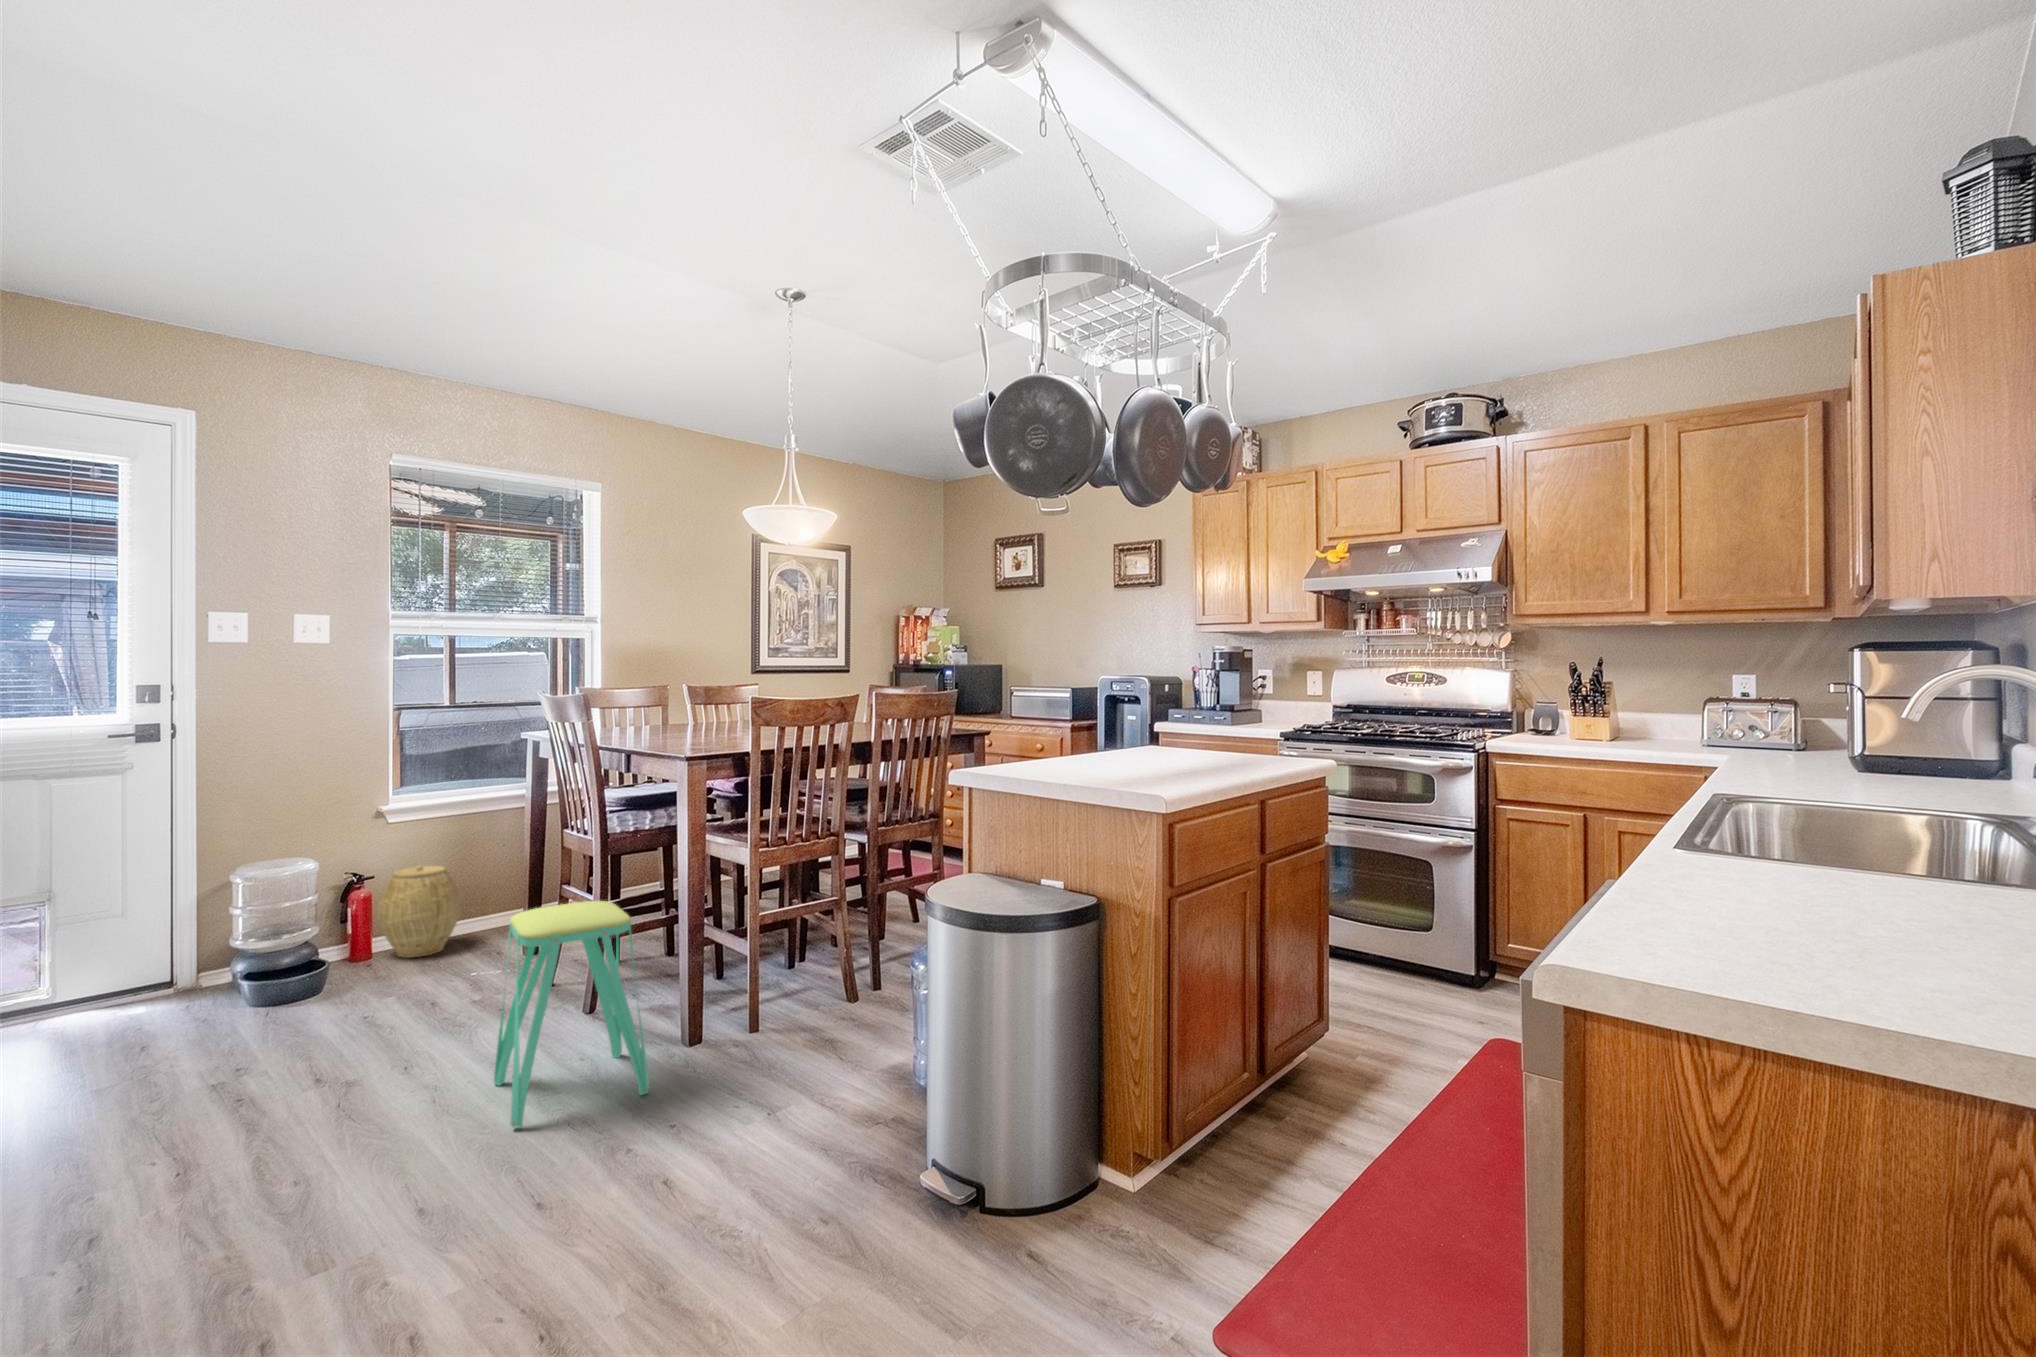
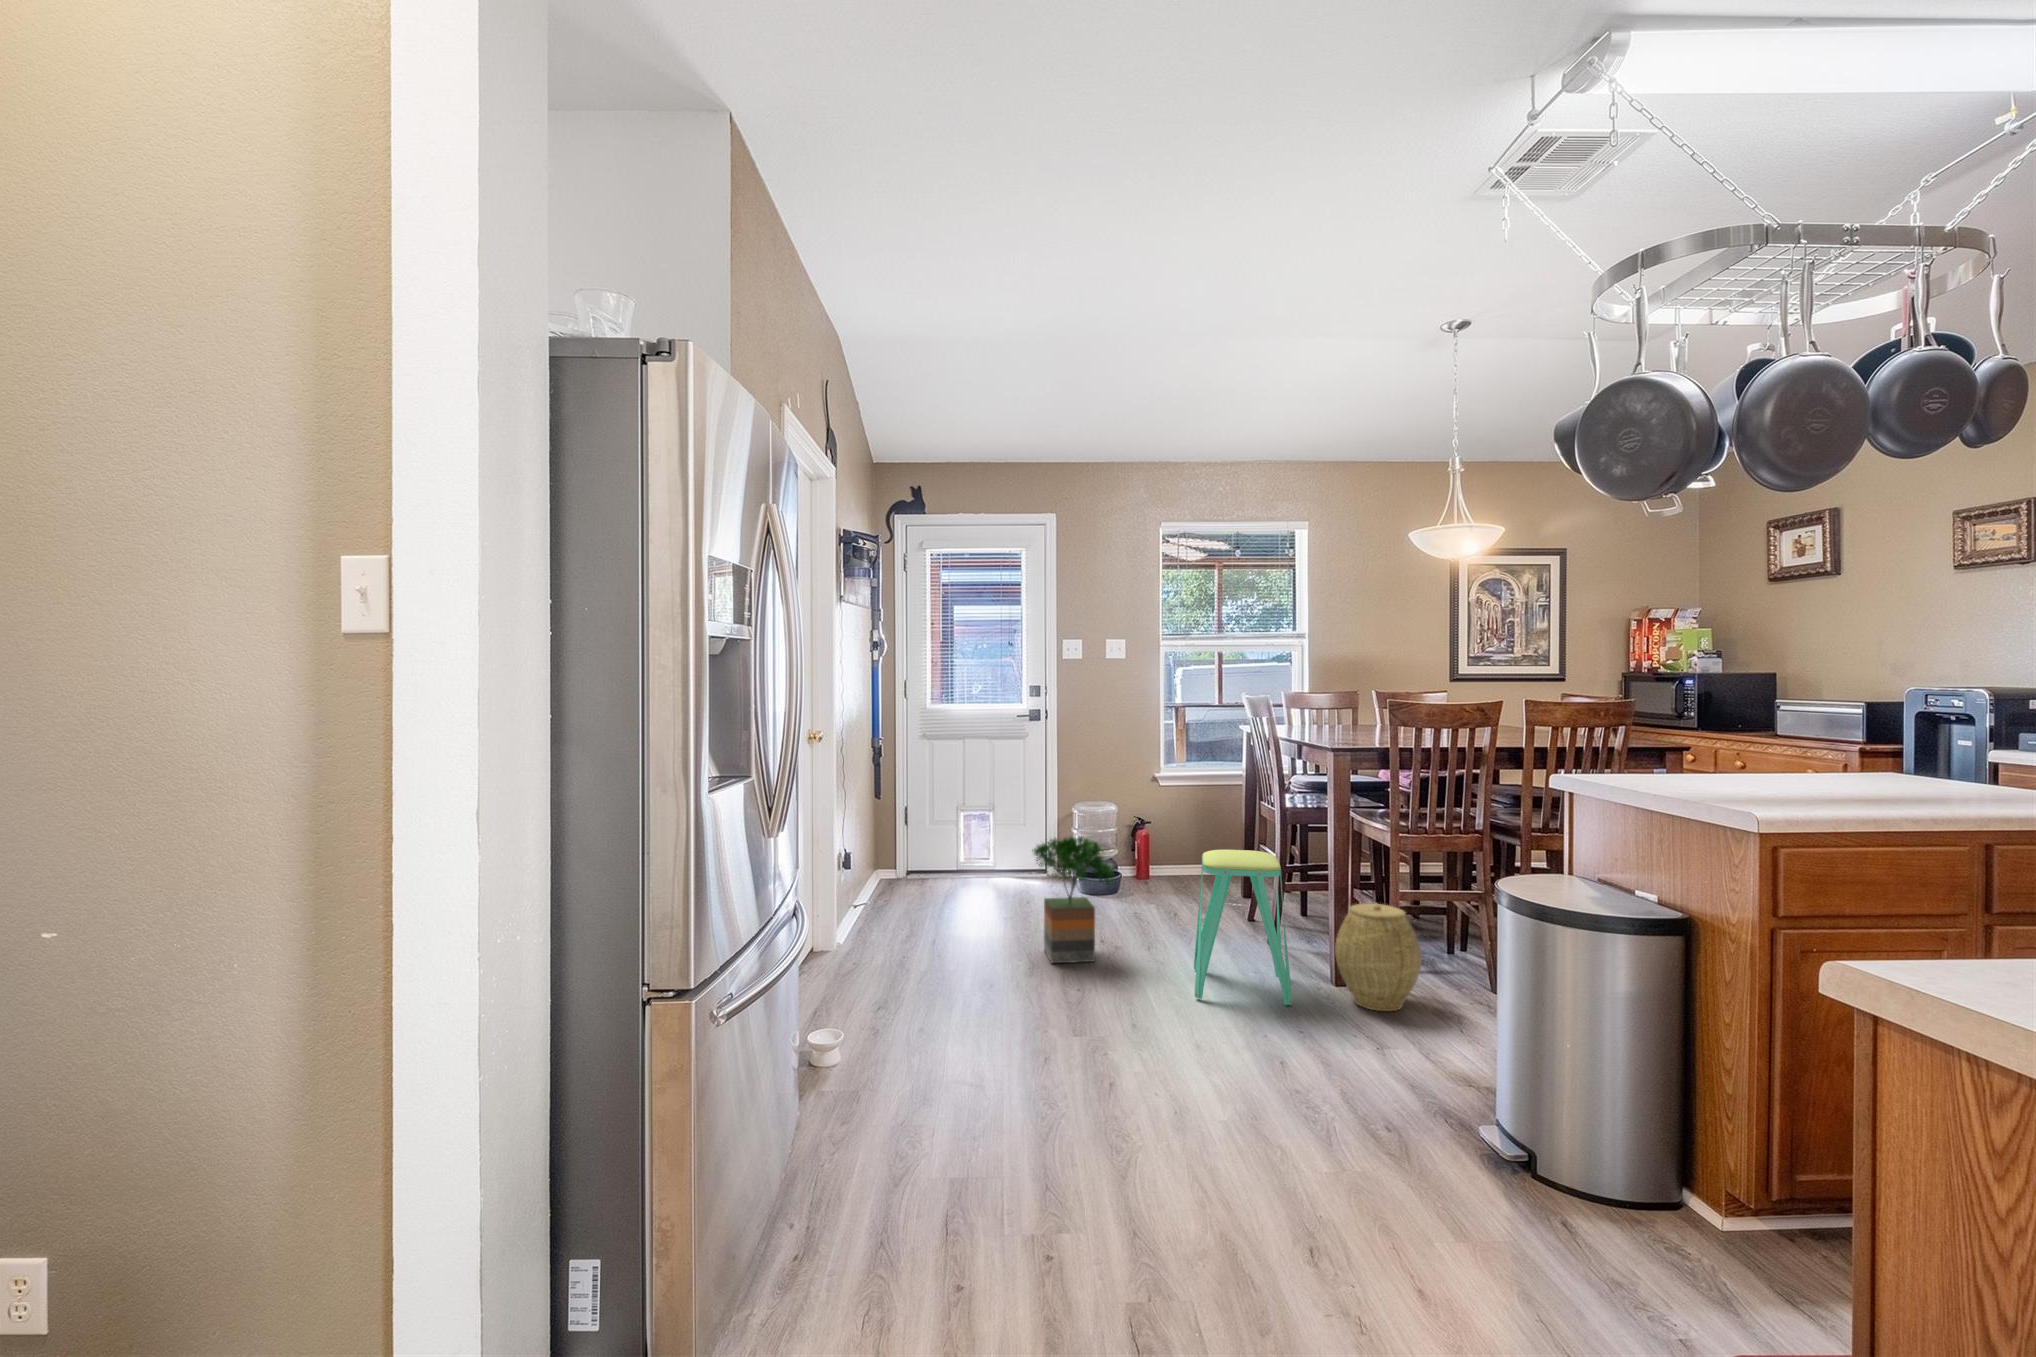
woven basket: present [378,866,461,958] -> present [1335,904,1422,1011]
potted tree: none [172,925,356,1152] -> present [1032,837,1114,963]

